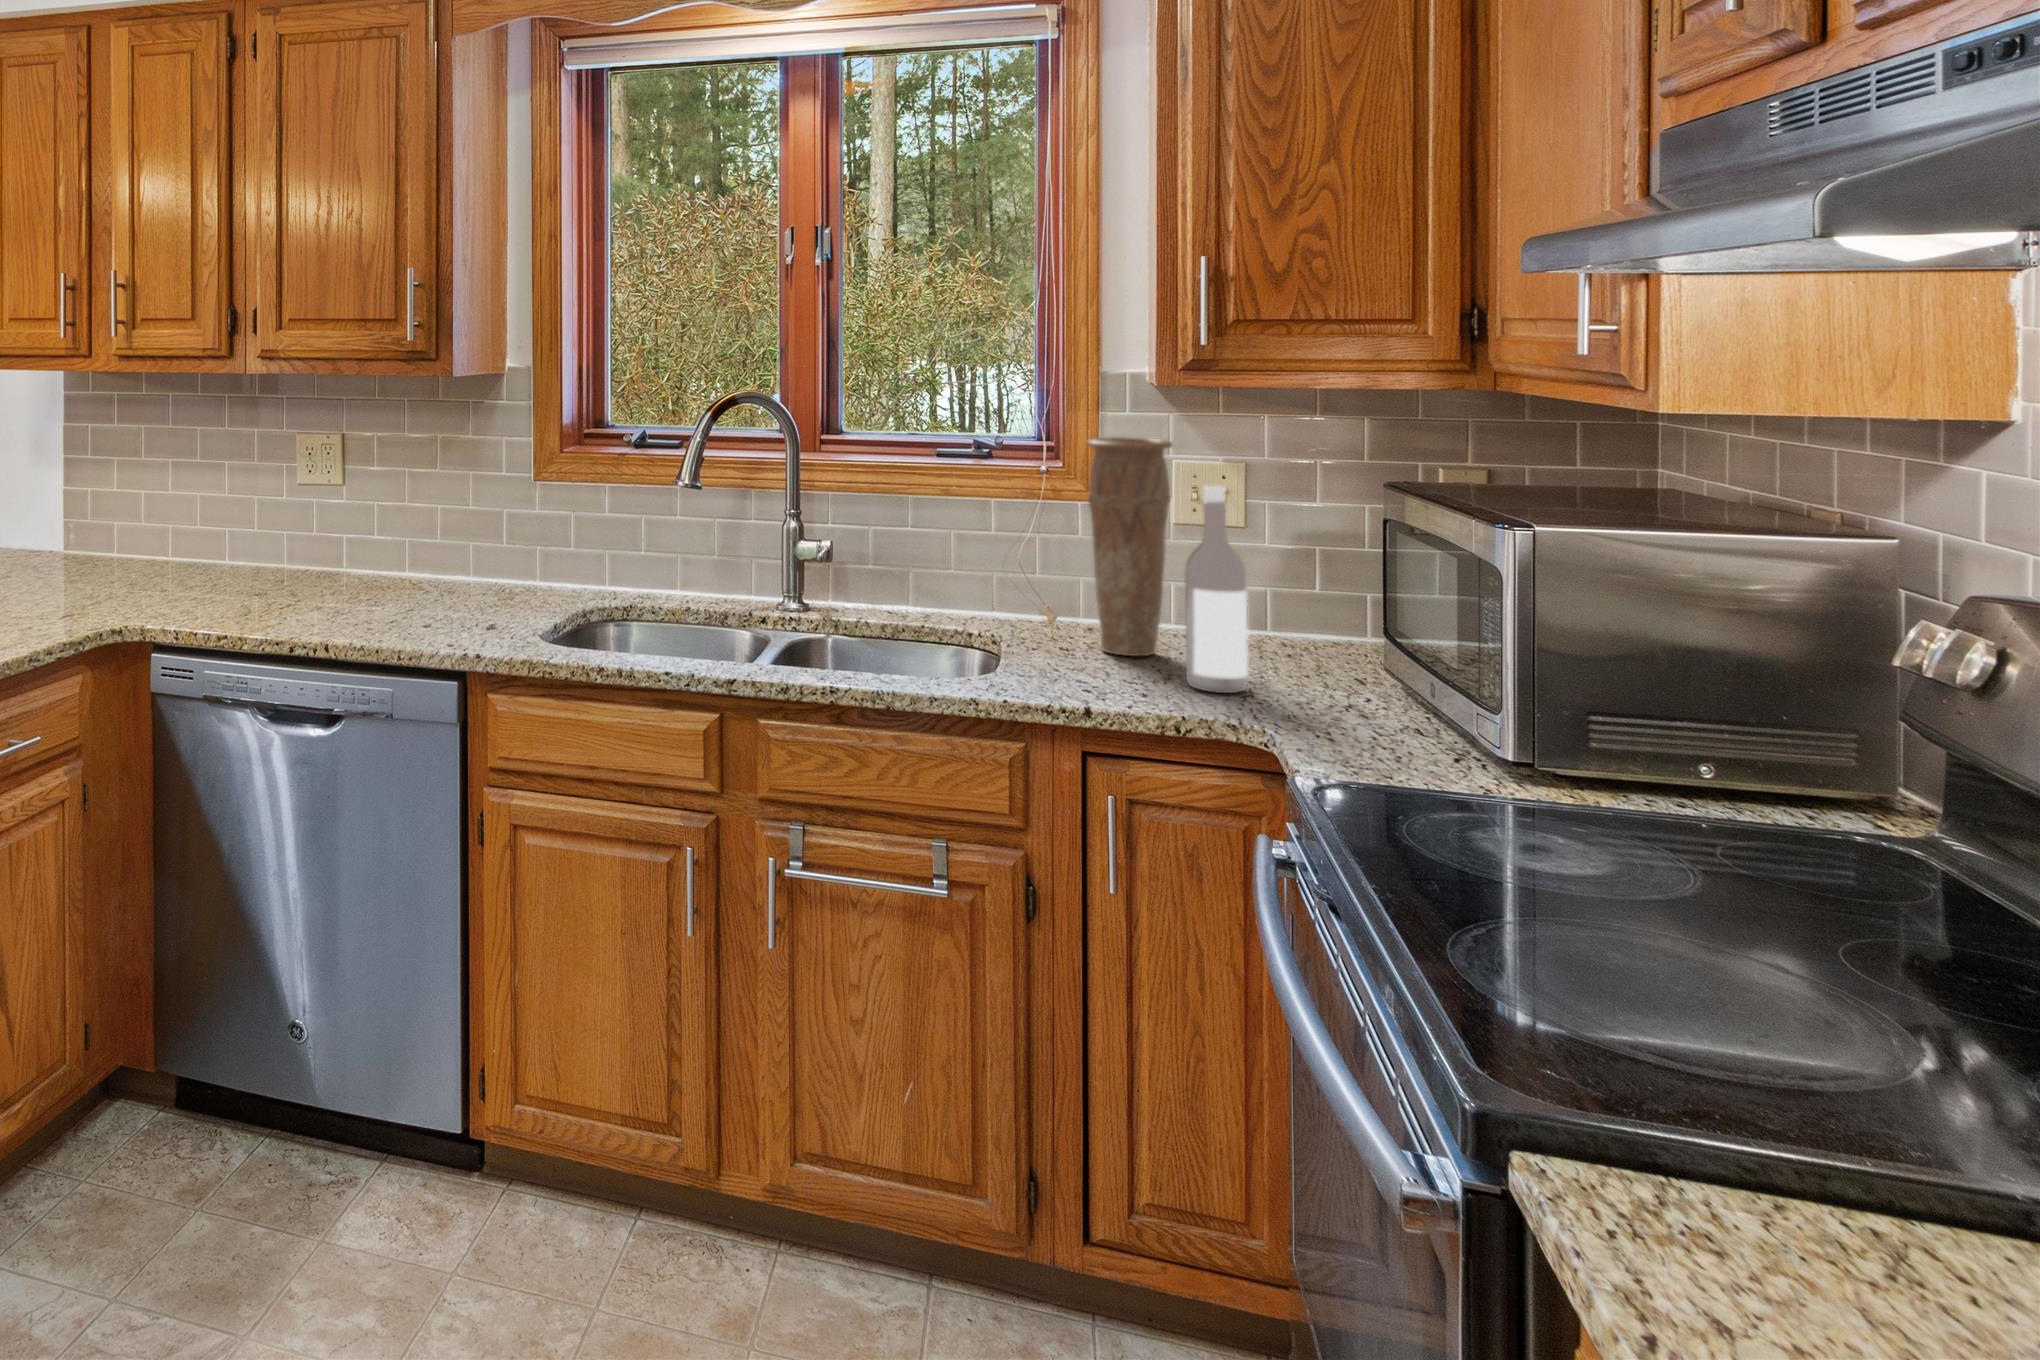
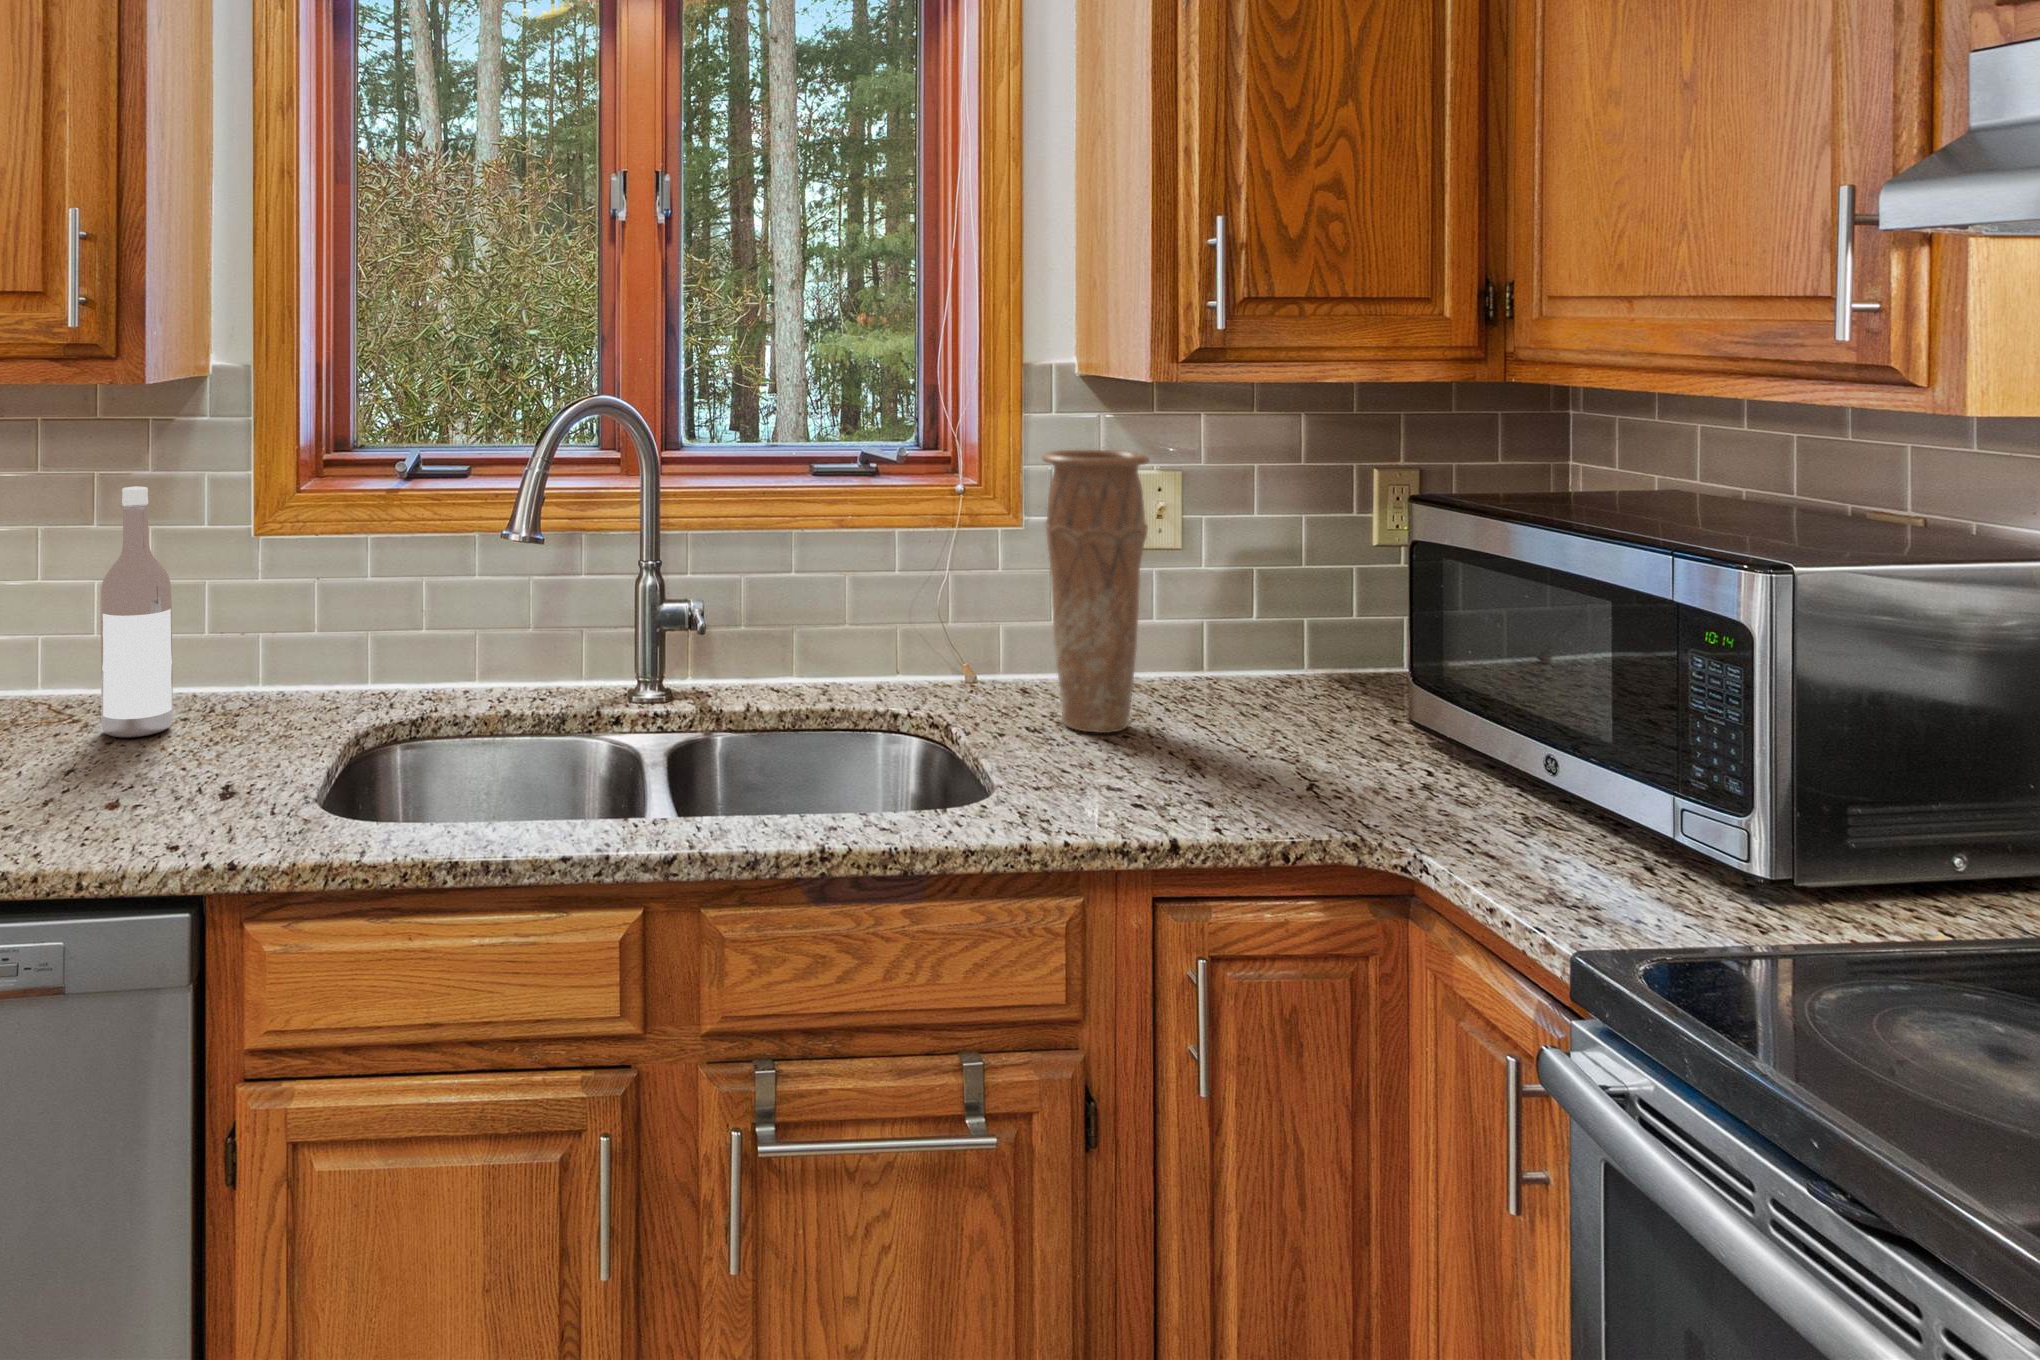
wine bottle: present [1185,486,1248,693] -> present [101,487,173,737]

